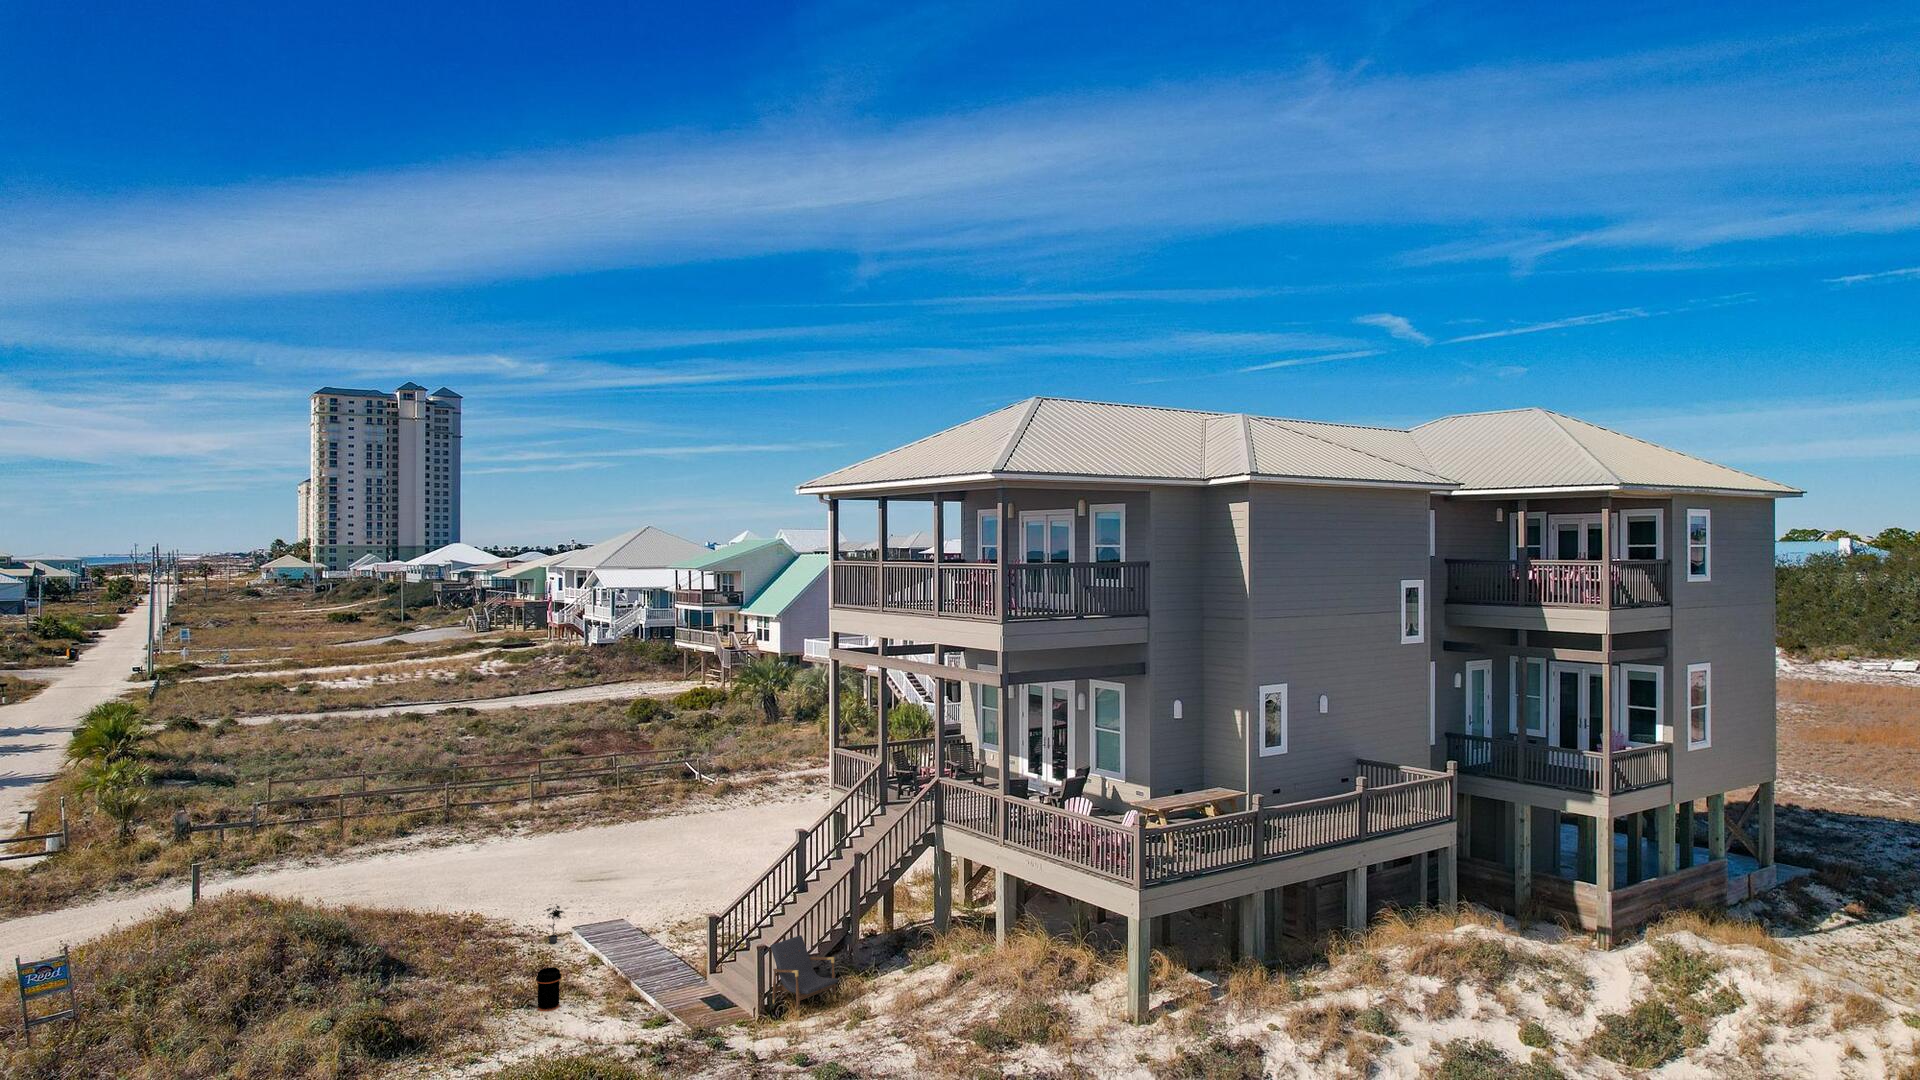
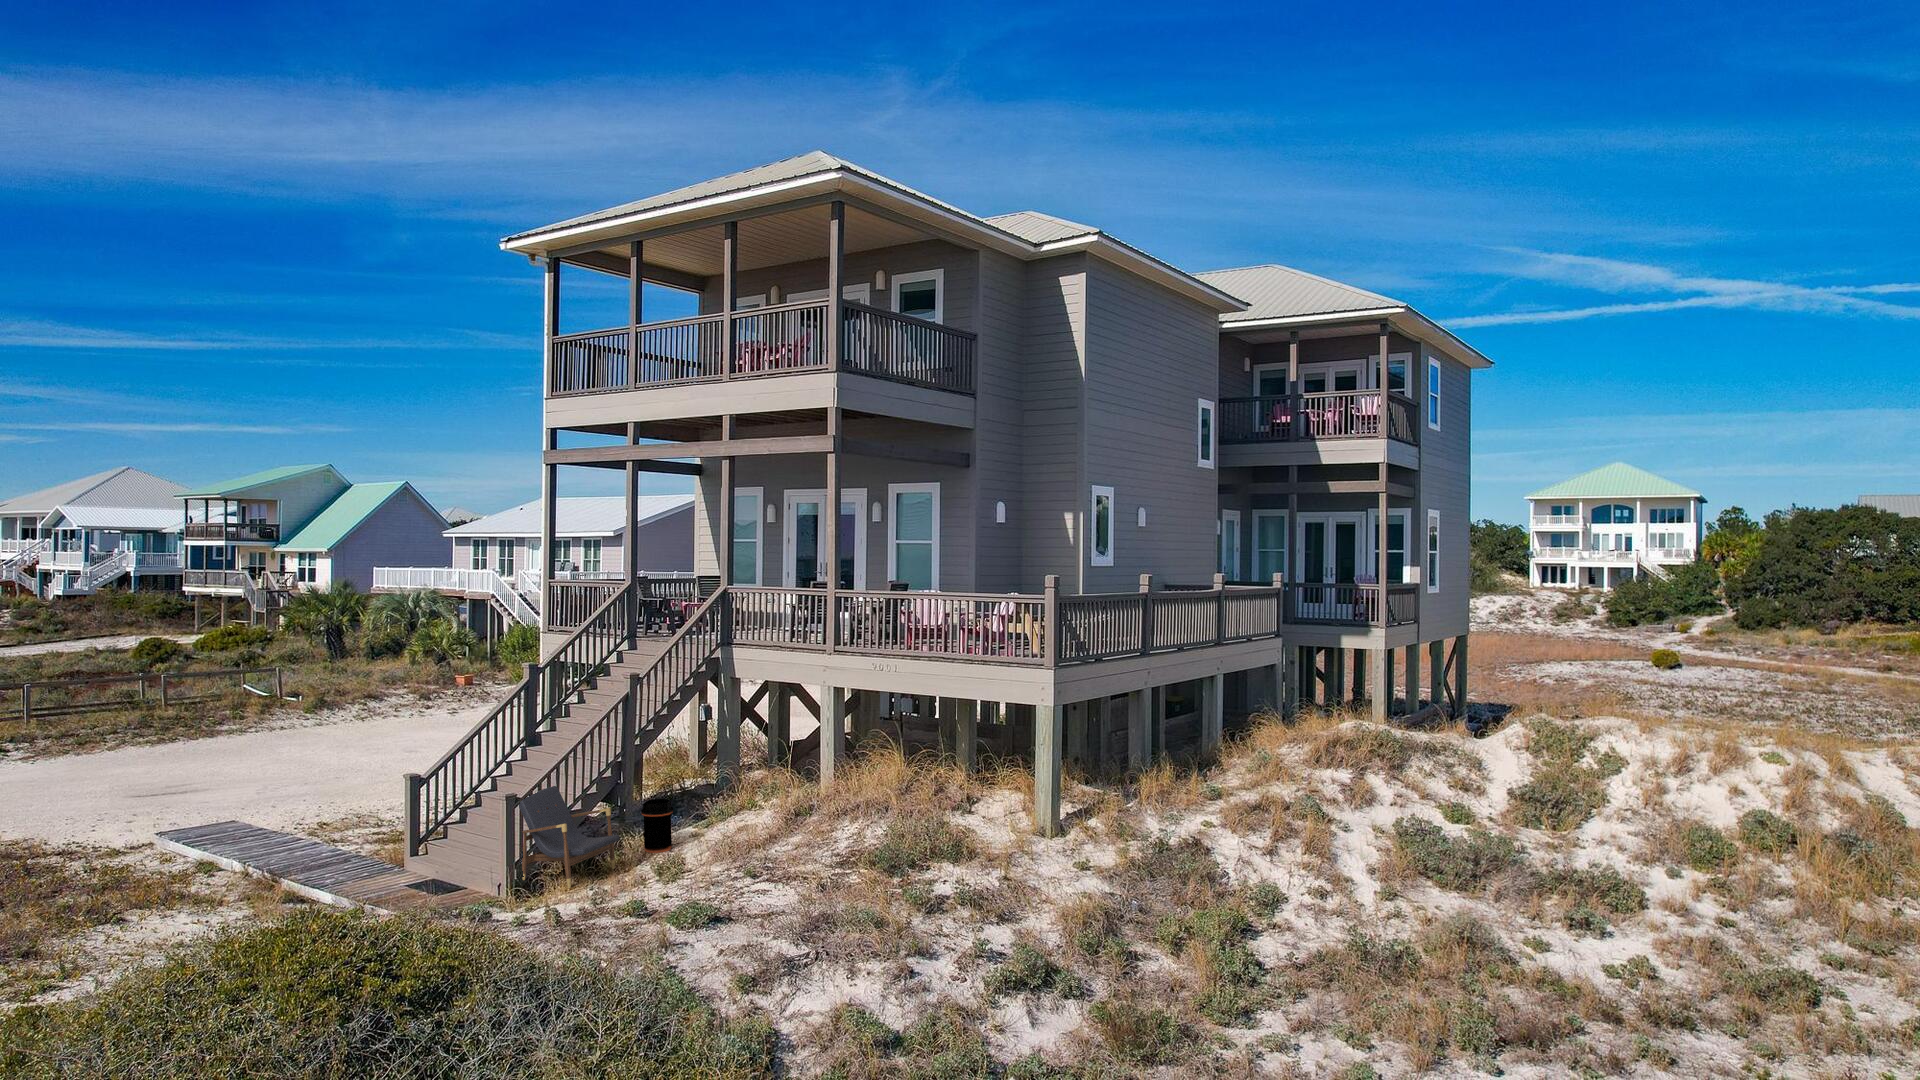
potted plant: present [547,904,564,944] -> none [113,799,148,858]
trash can: present [536,967,561,1011] -> present [641,799,673,853]

